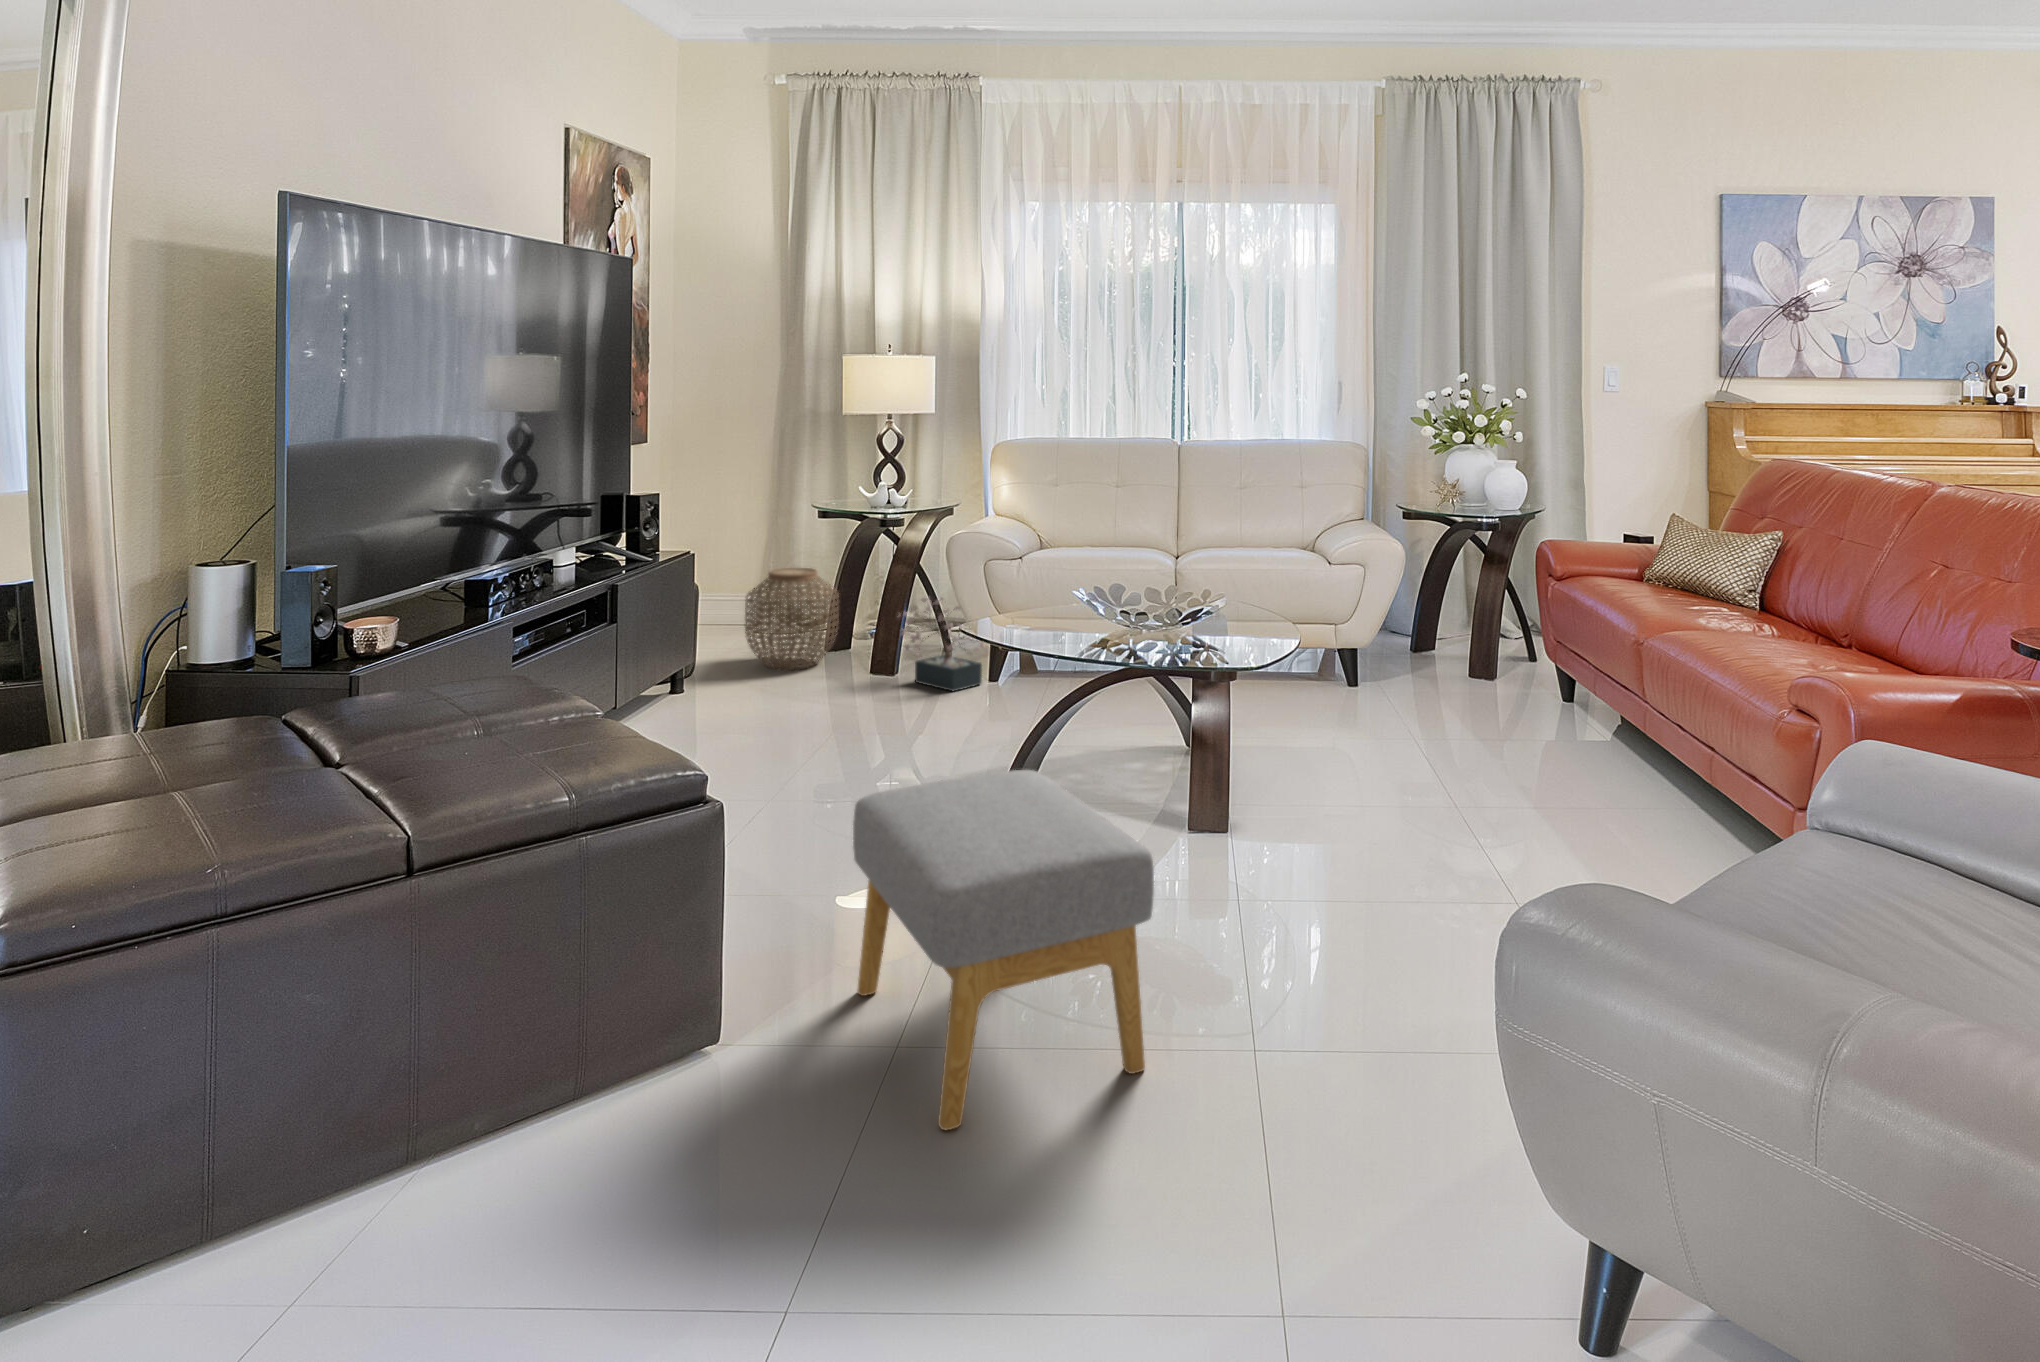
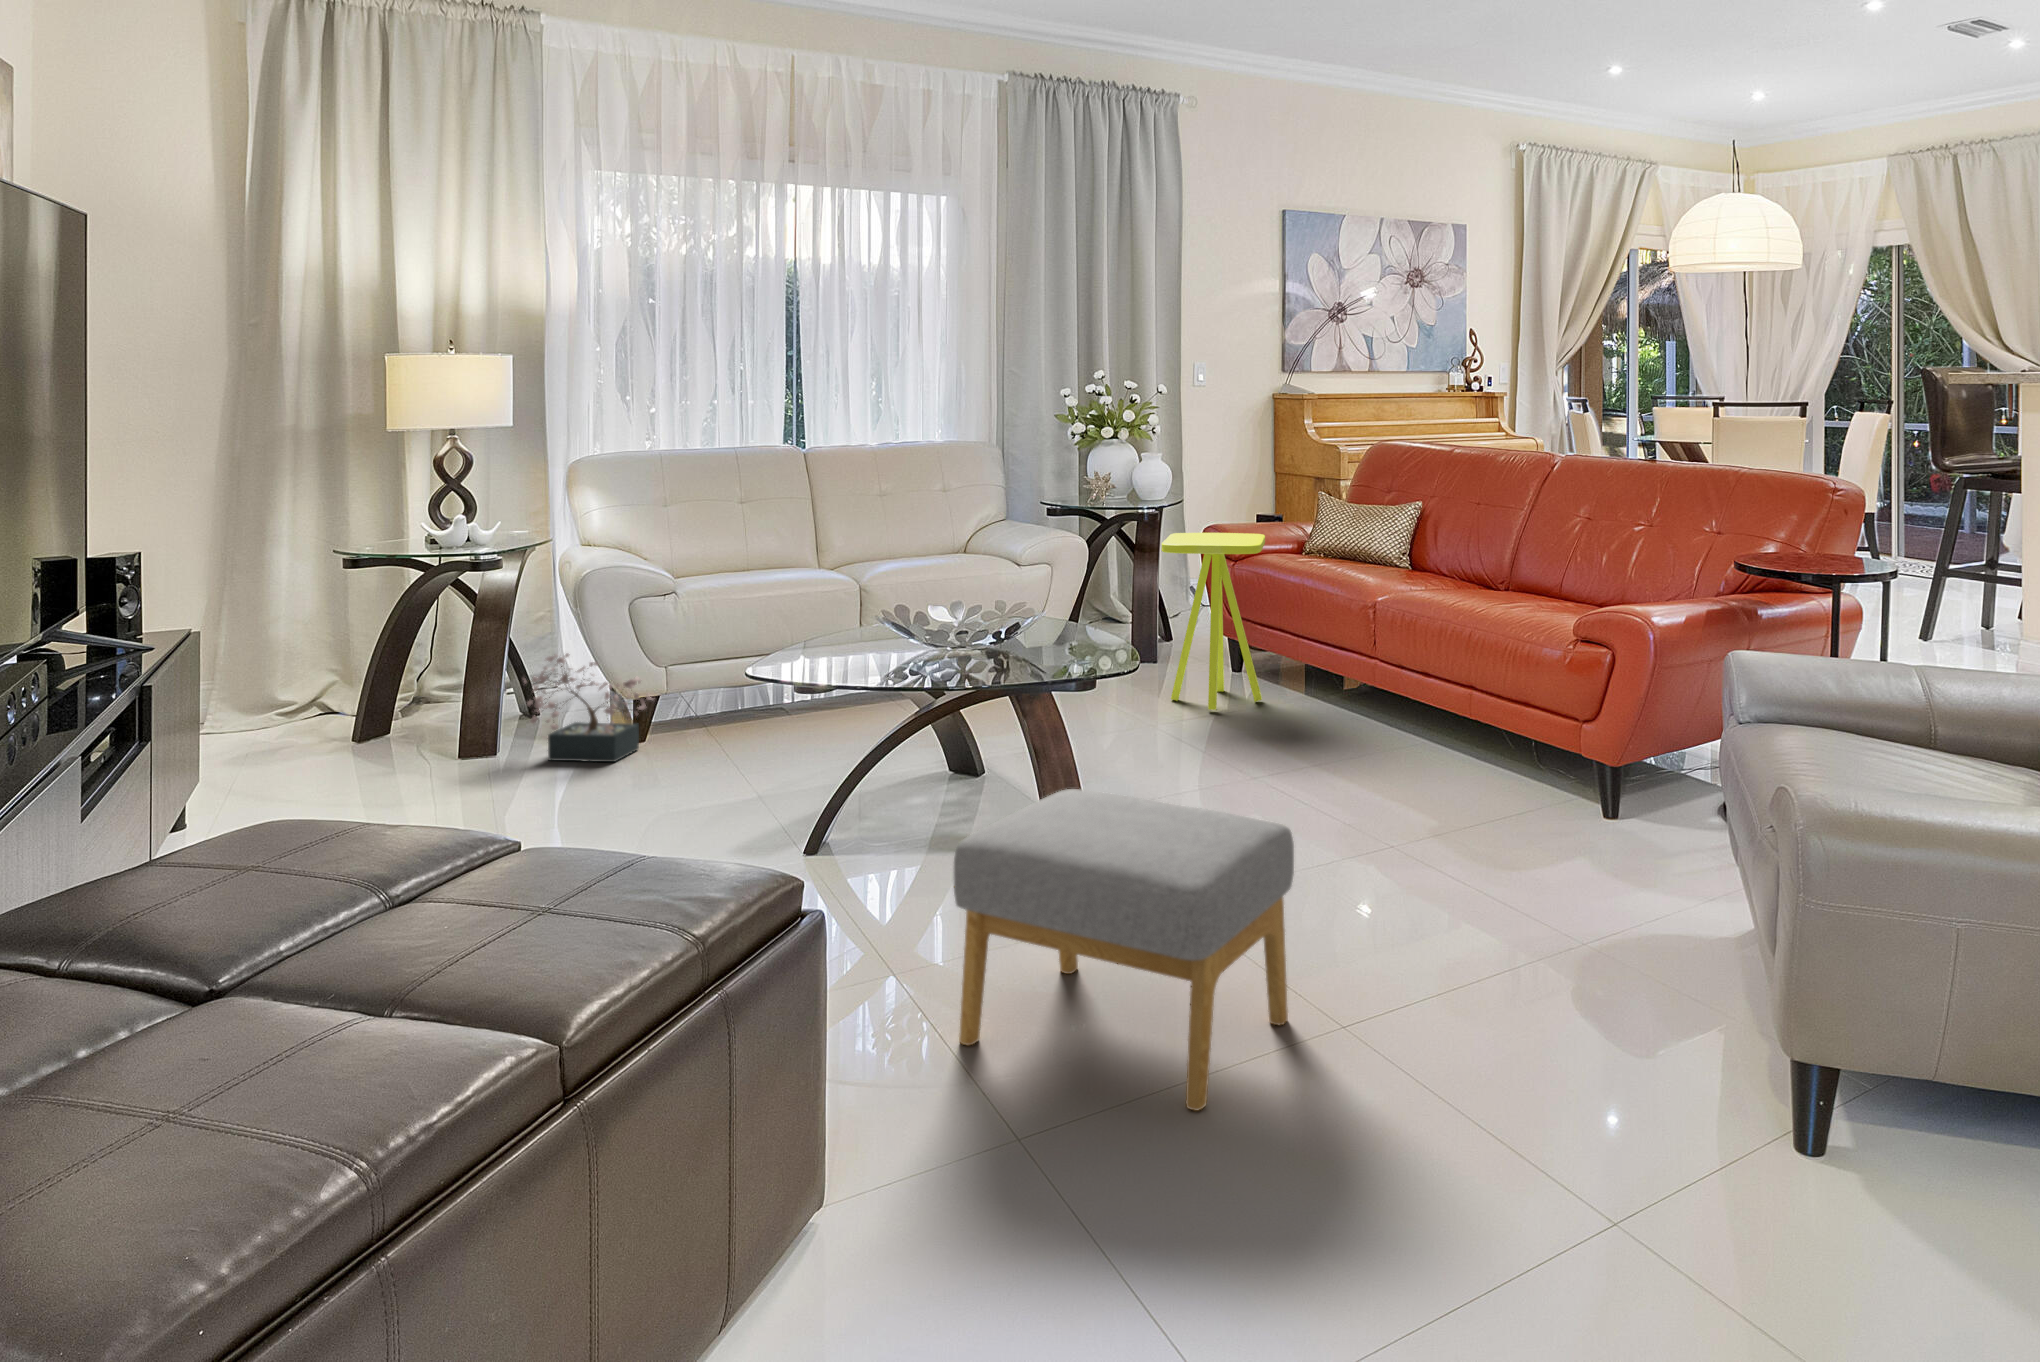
side table: none [1438,540,1570,734] -> present [1162,533,1265,710]
woven basket: present [745,568,839,670] -> none [262,639,406,777]

